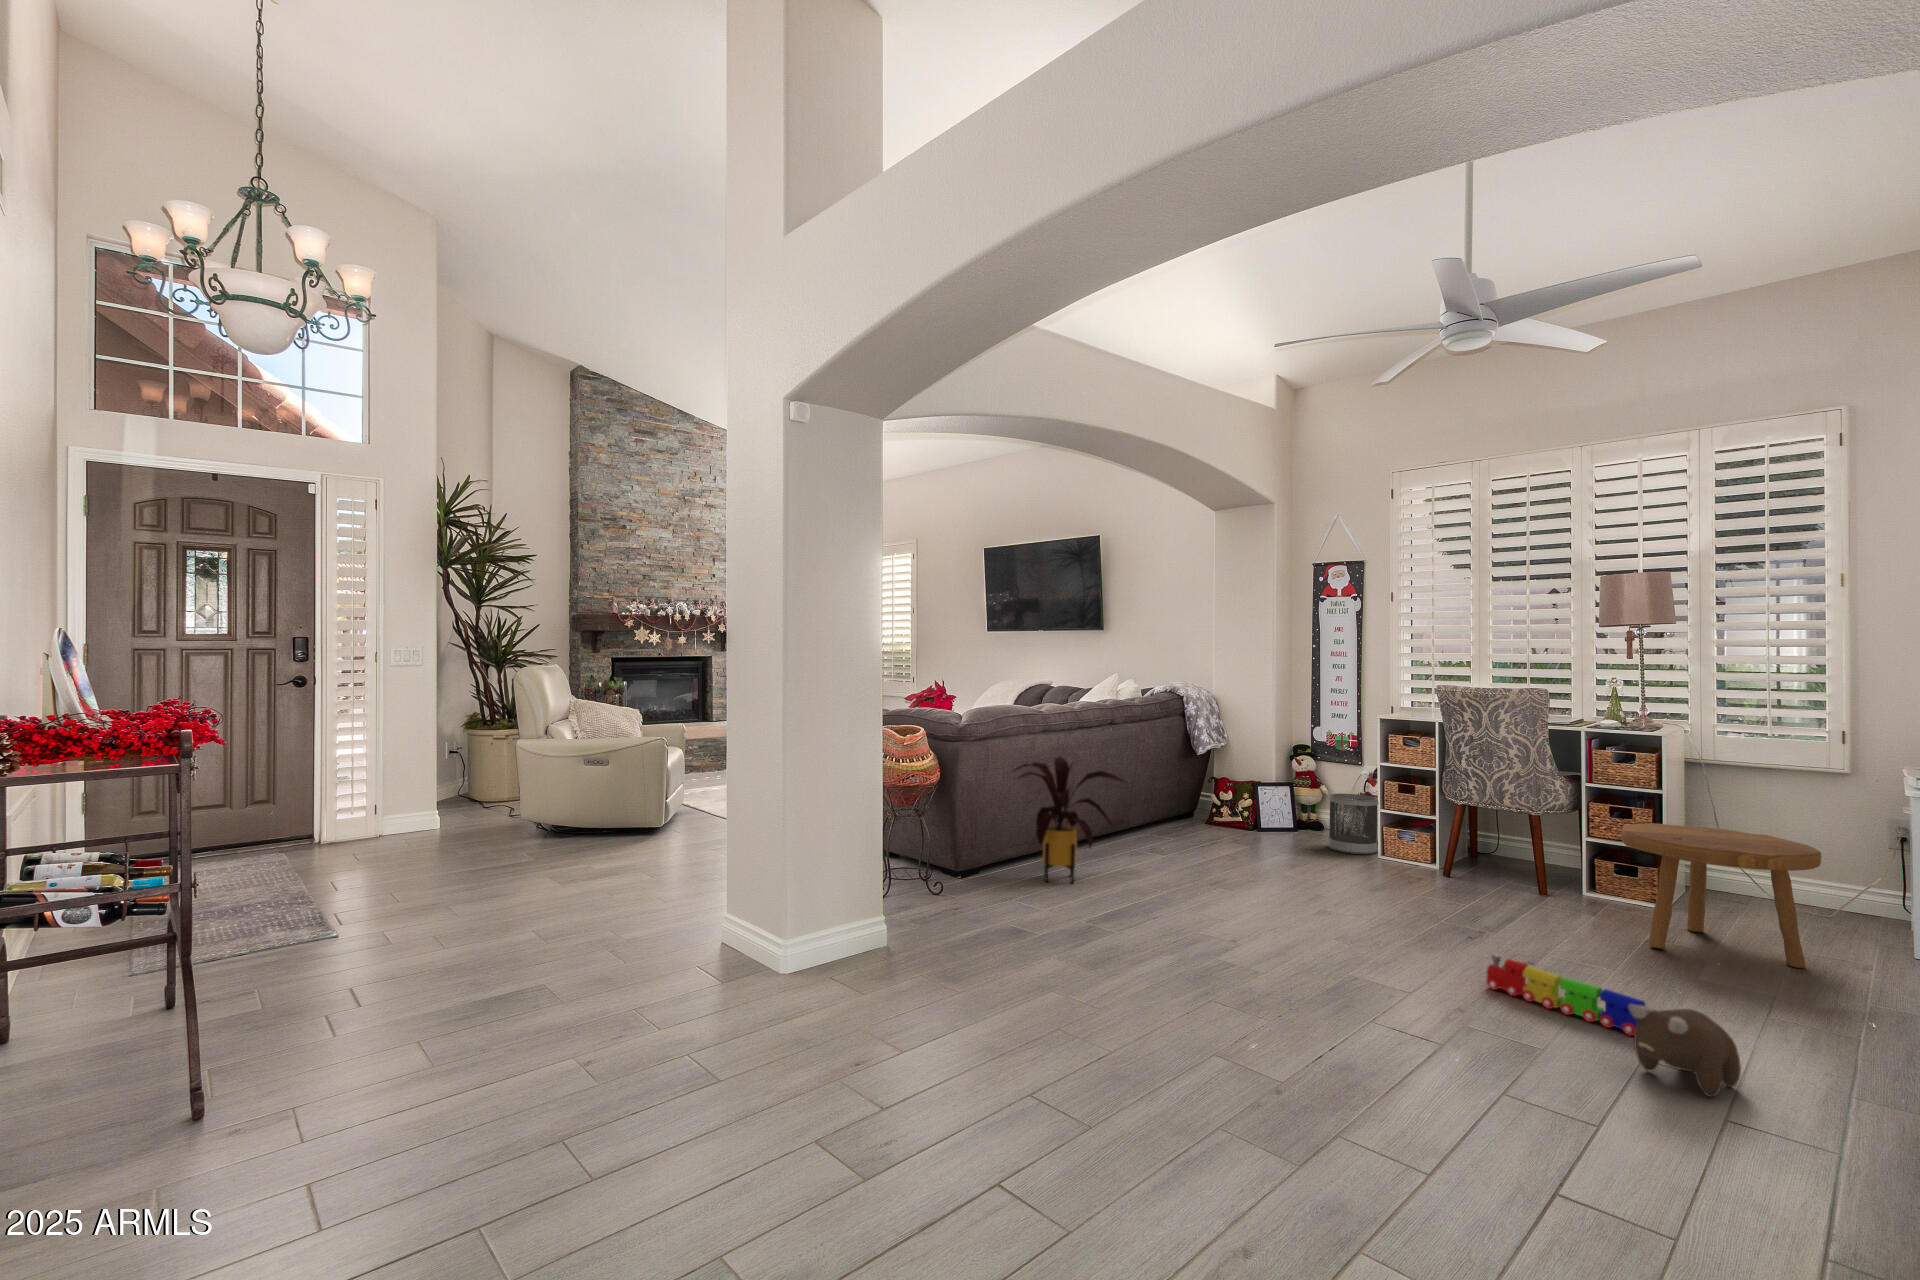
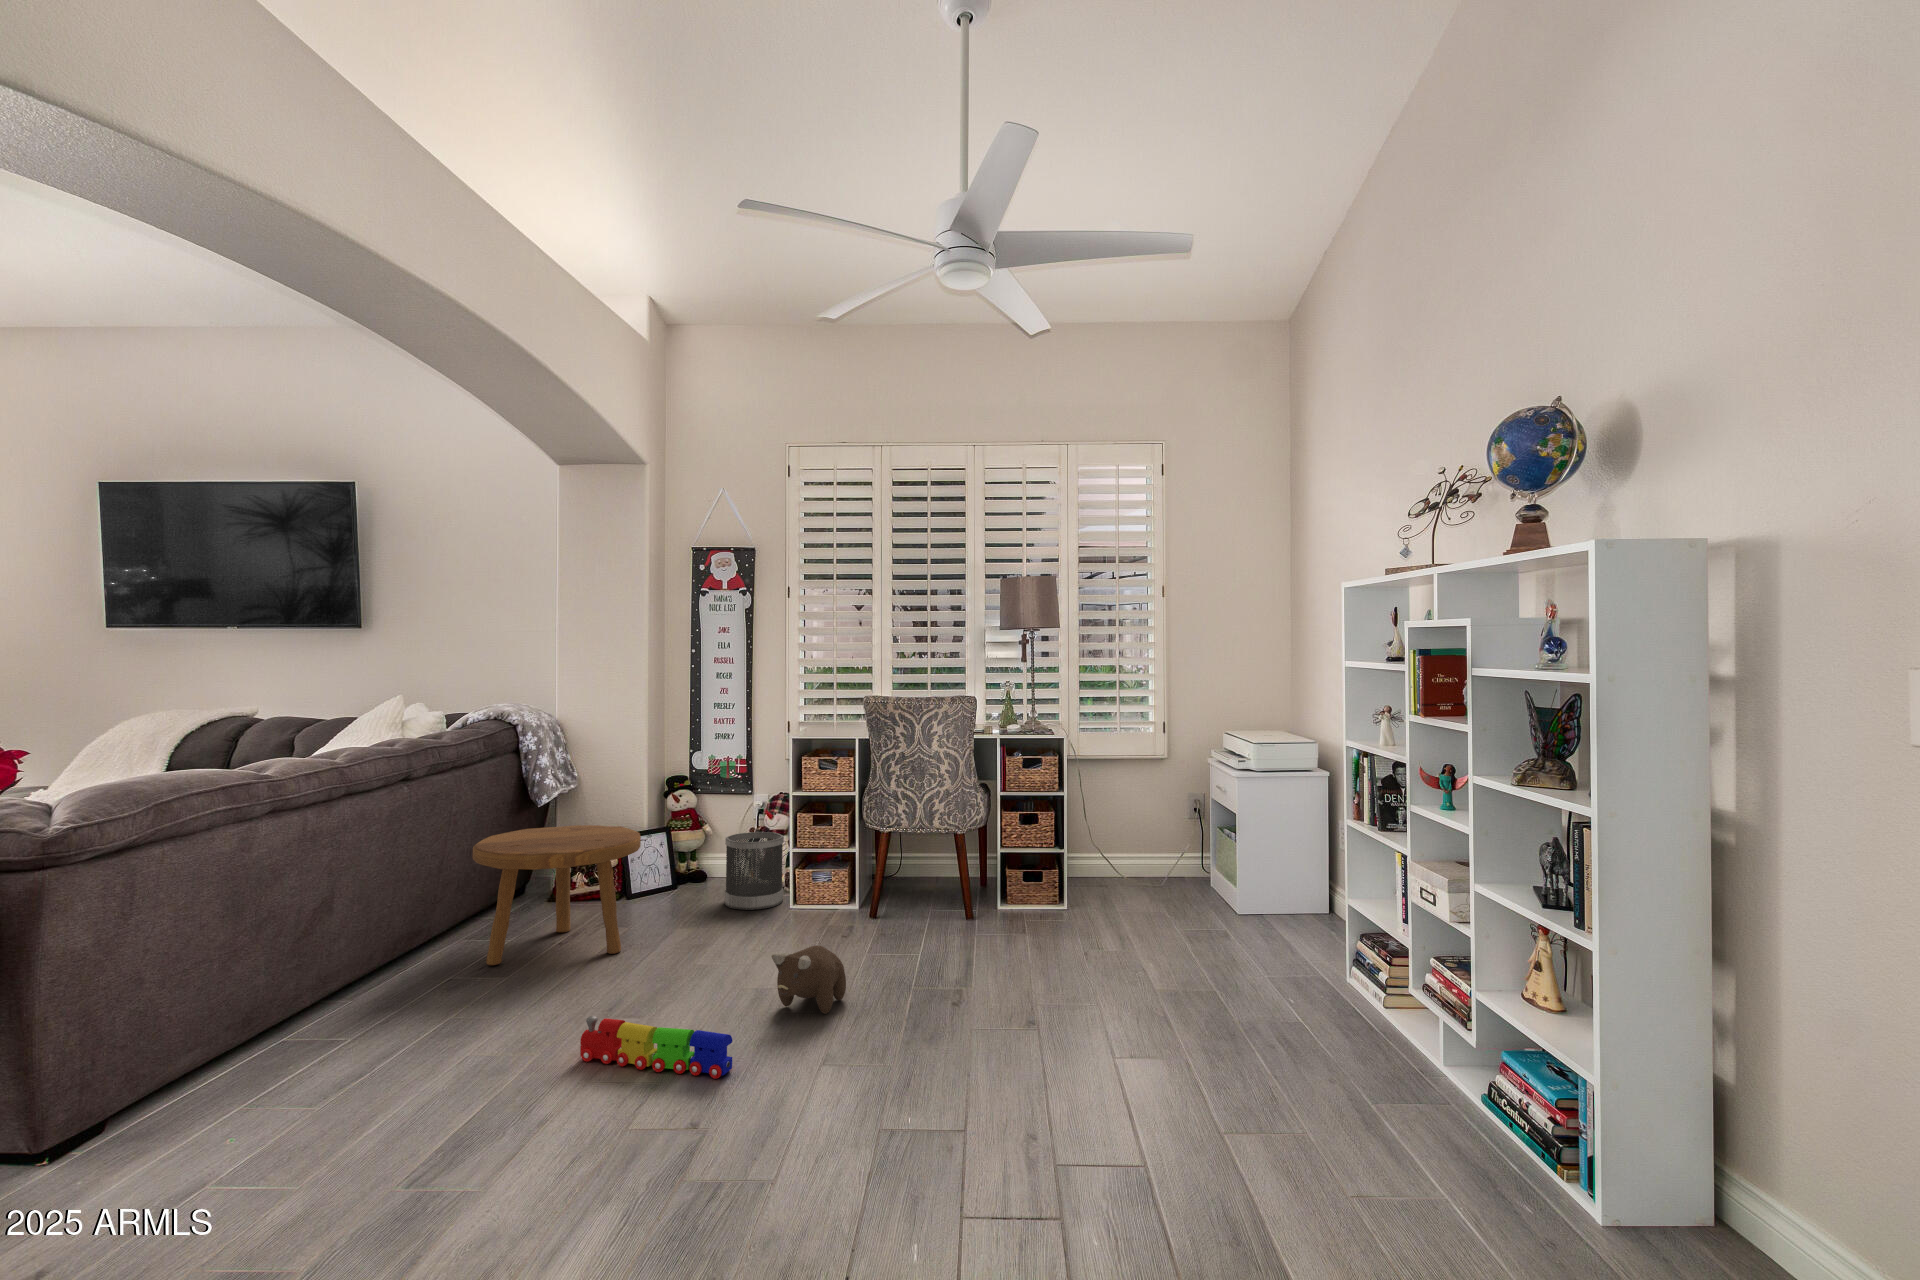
house plant: present [1014,757,1125,883] -> none [198,855,472,1116]
footstool: present [1621,823,1821,968] -> present [473,825,641,965]
toy train: present [1486,954,1646,1036] -> present [580,1016,732,1079]
plush toy: present [1629,1004,1741,1097] -> present [772,945,846,1014]

